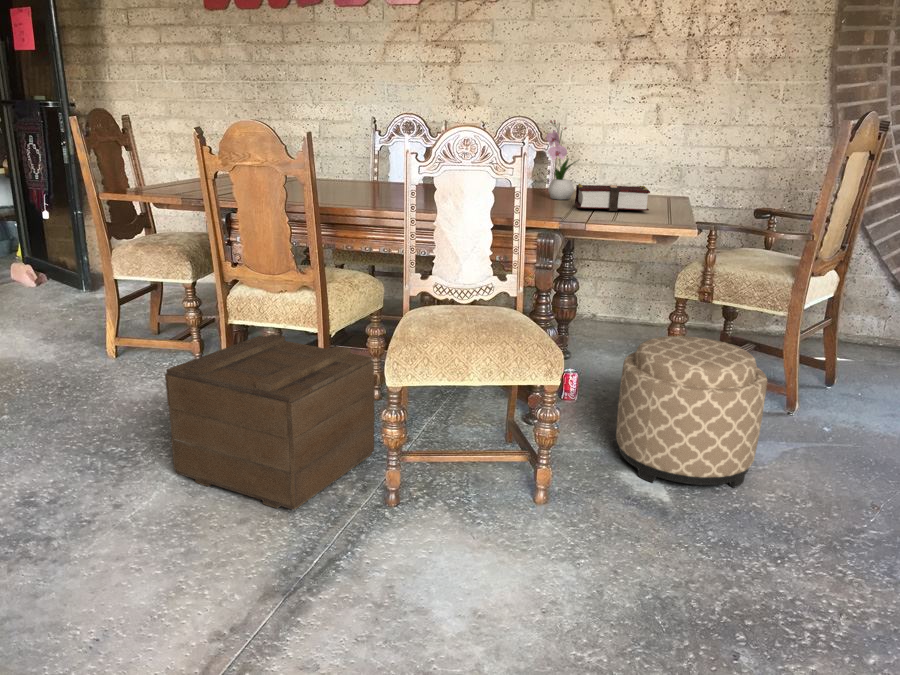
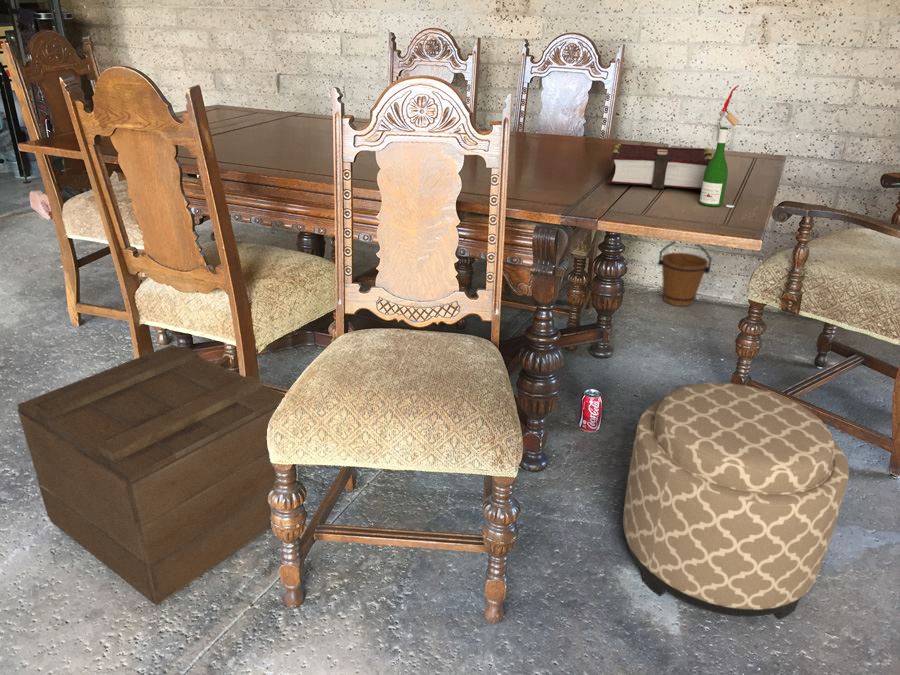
flower arrangement: present [546,120,577,200] -> none [582,47,632,159]
wine bottle: none [645,136,669,218] -> present [699,85,739,207]
bucket: none [592,274,634,327] -> present [658,242,711,306]

